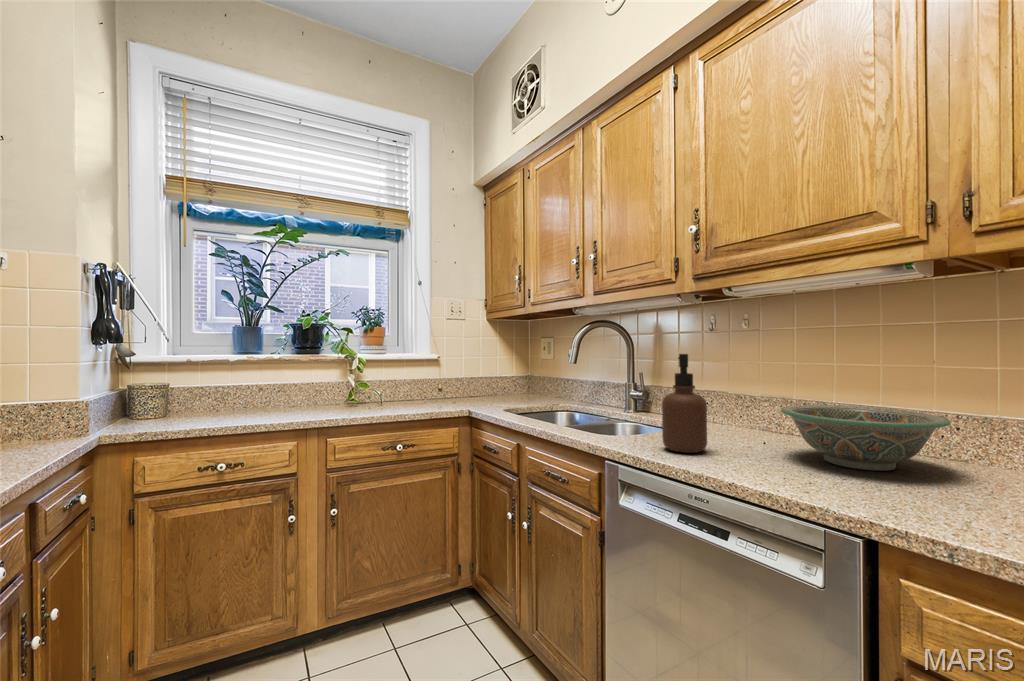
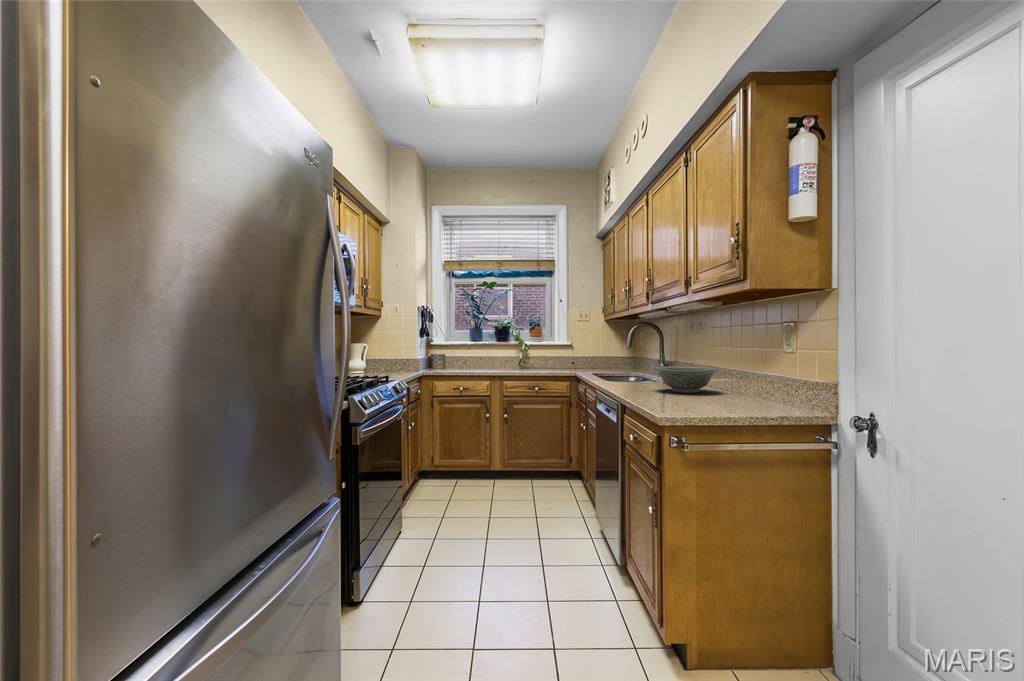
soap dispenser: present [662,354,707,453] -> none [617,341,636,386]

